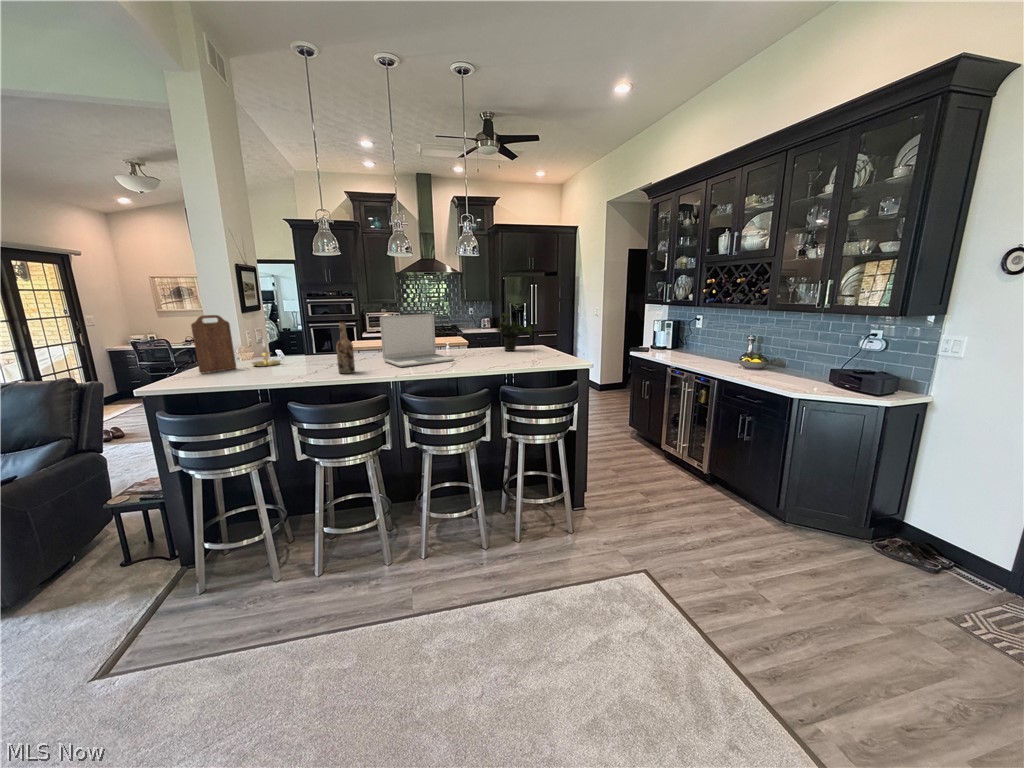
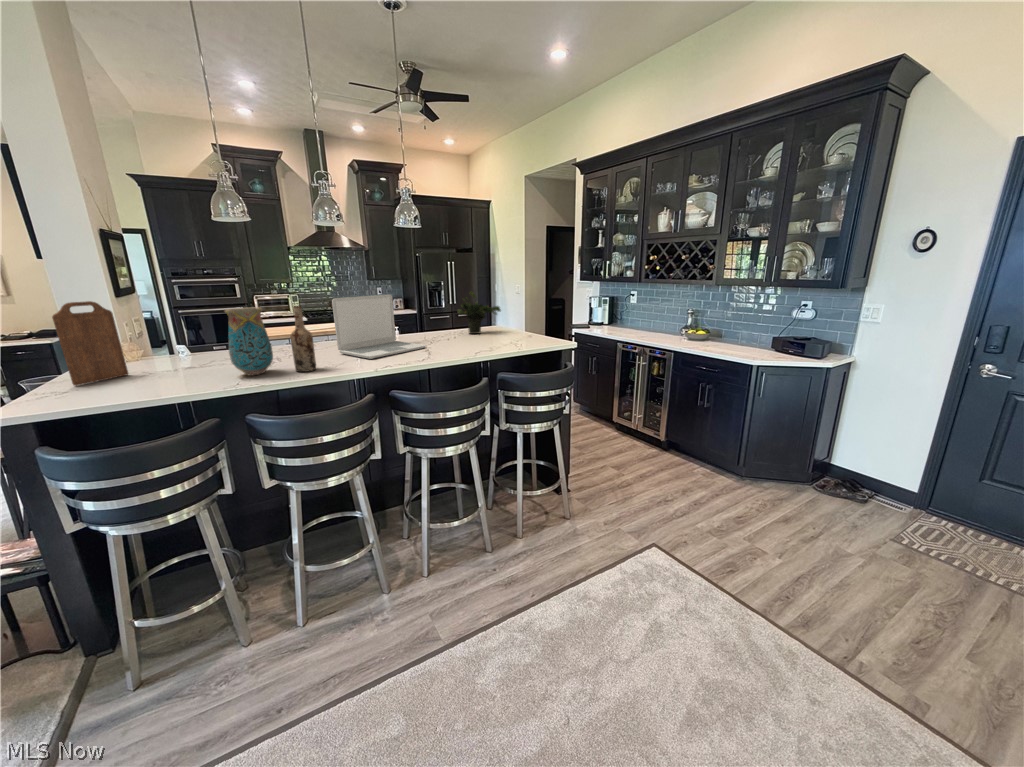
vase: none [292,322,325,374] -> present [224,307,273,375]
candle holder: present [252,344,280,366] -> none [150,333,198,370]

